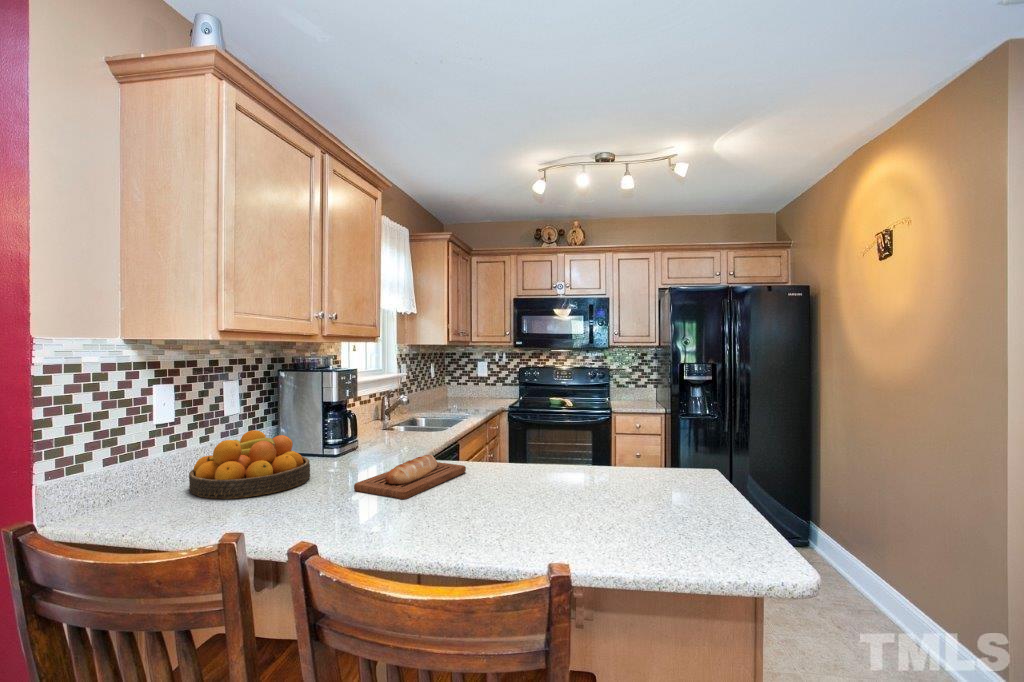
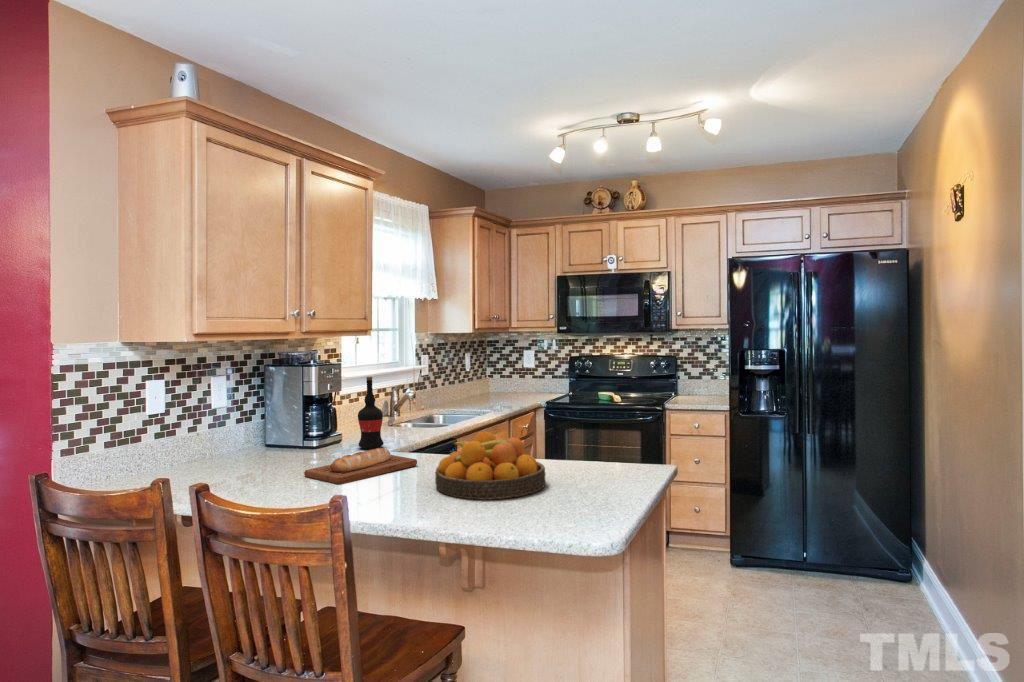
wine bottle: none [382,381,407,454] -> present [358,377,384,448]
fruit bowl: present [189,430,310,499] -> present [435,431,545,500]

